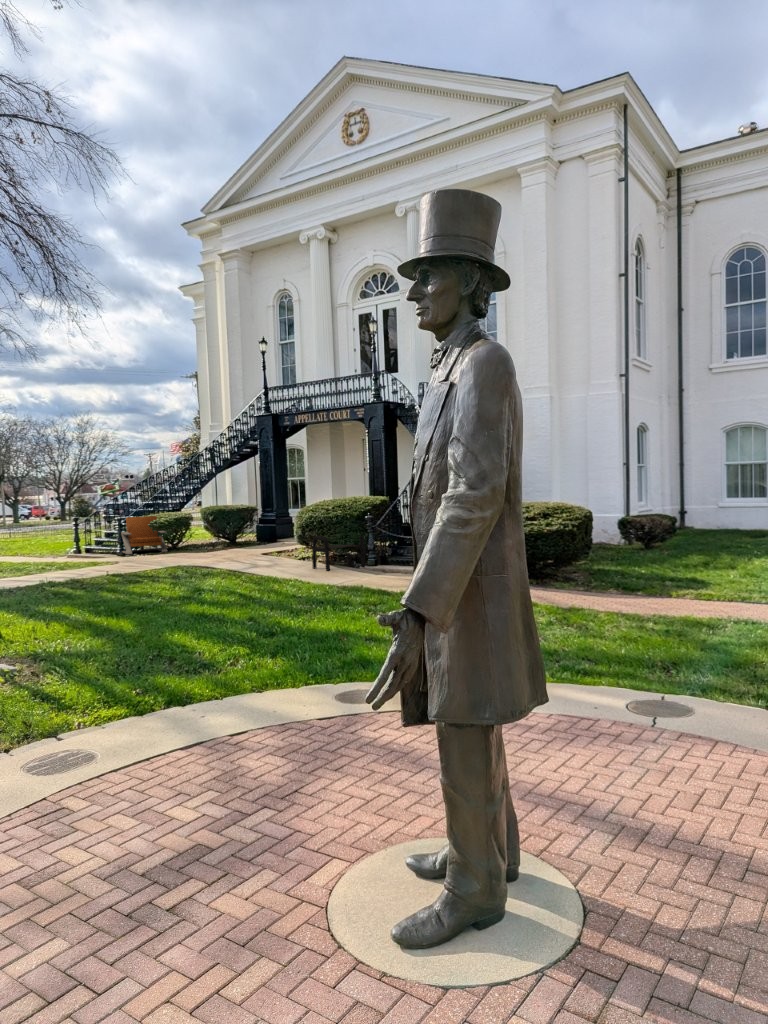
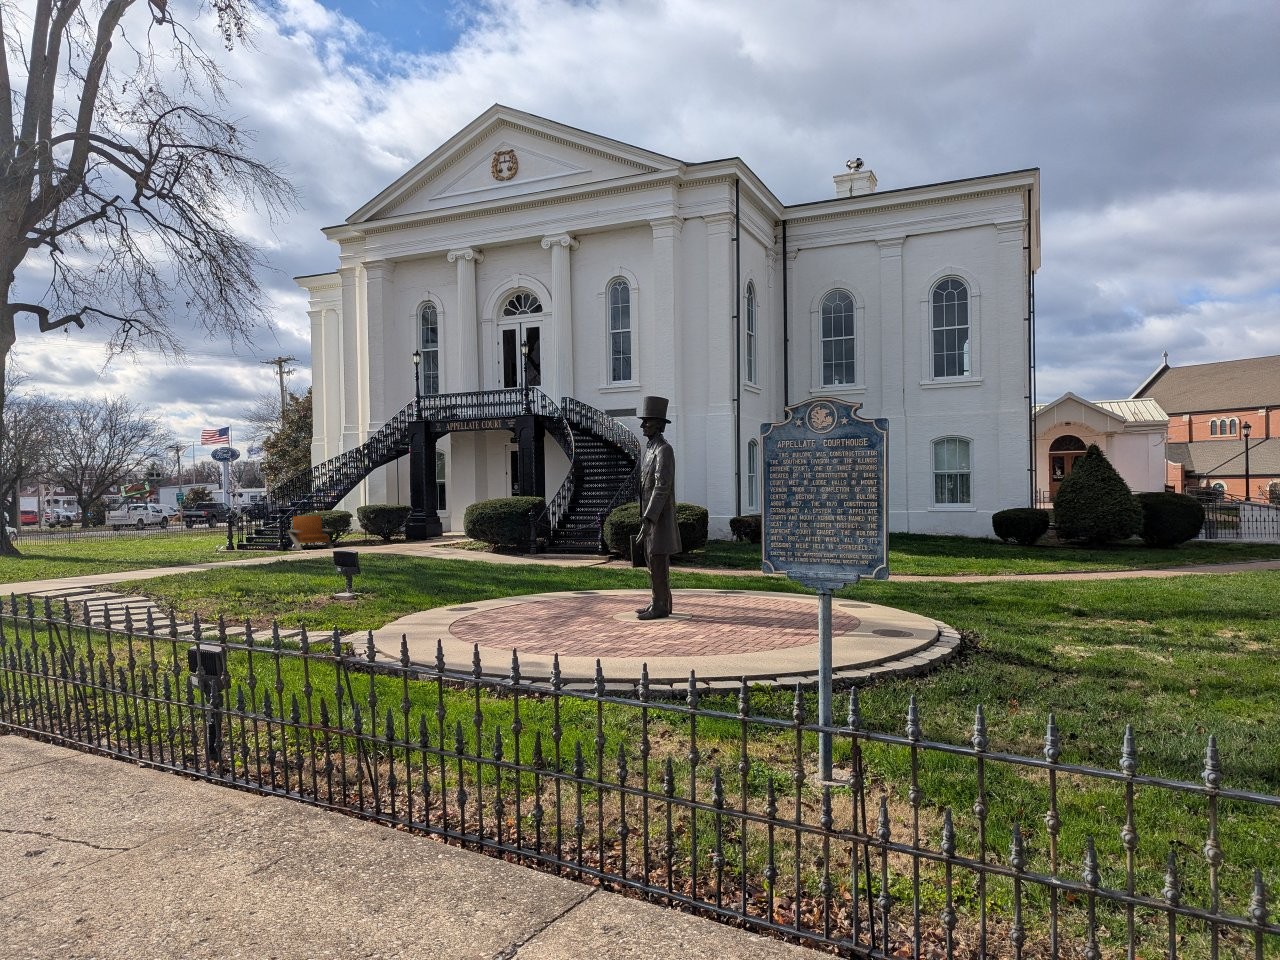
bench: present [312,536,365,571] -> none [485,528,529,558]

